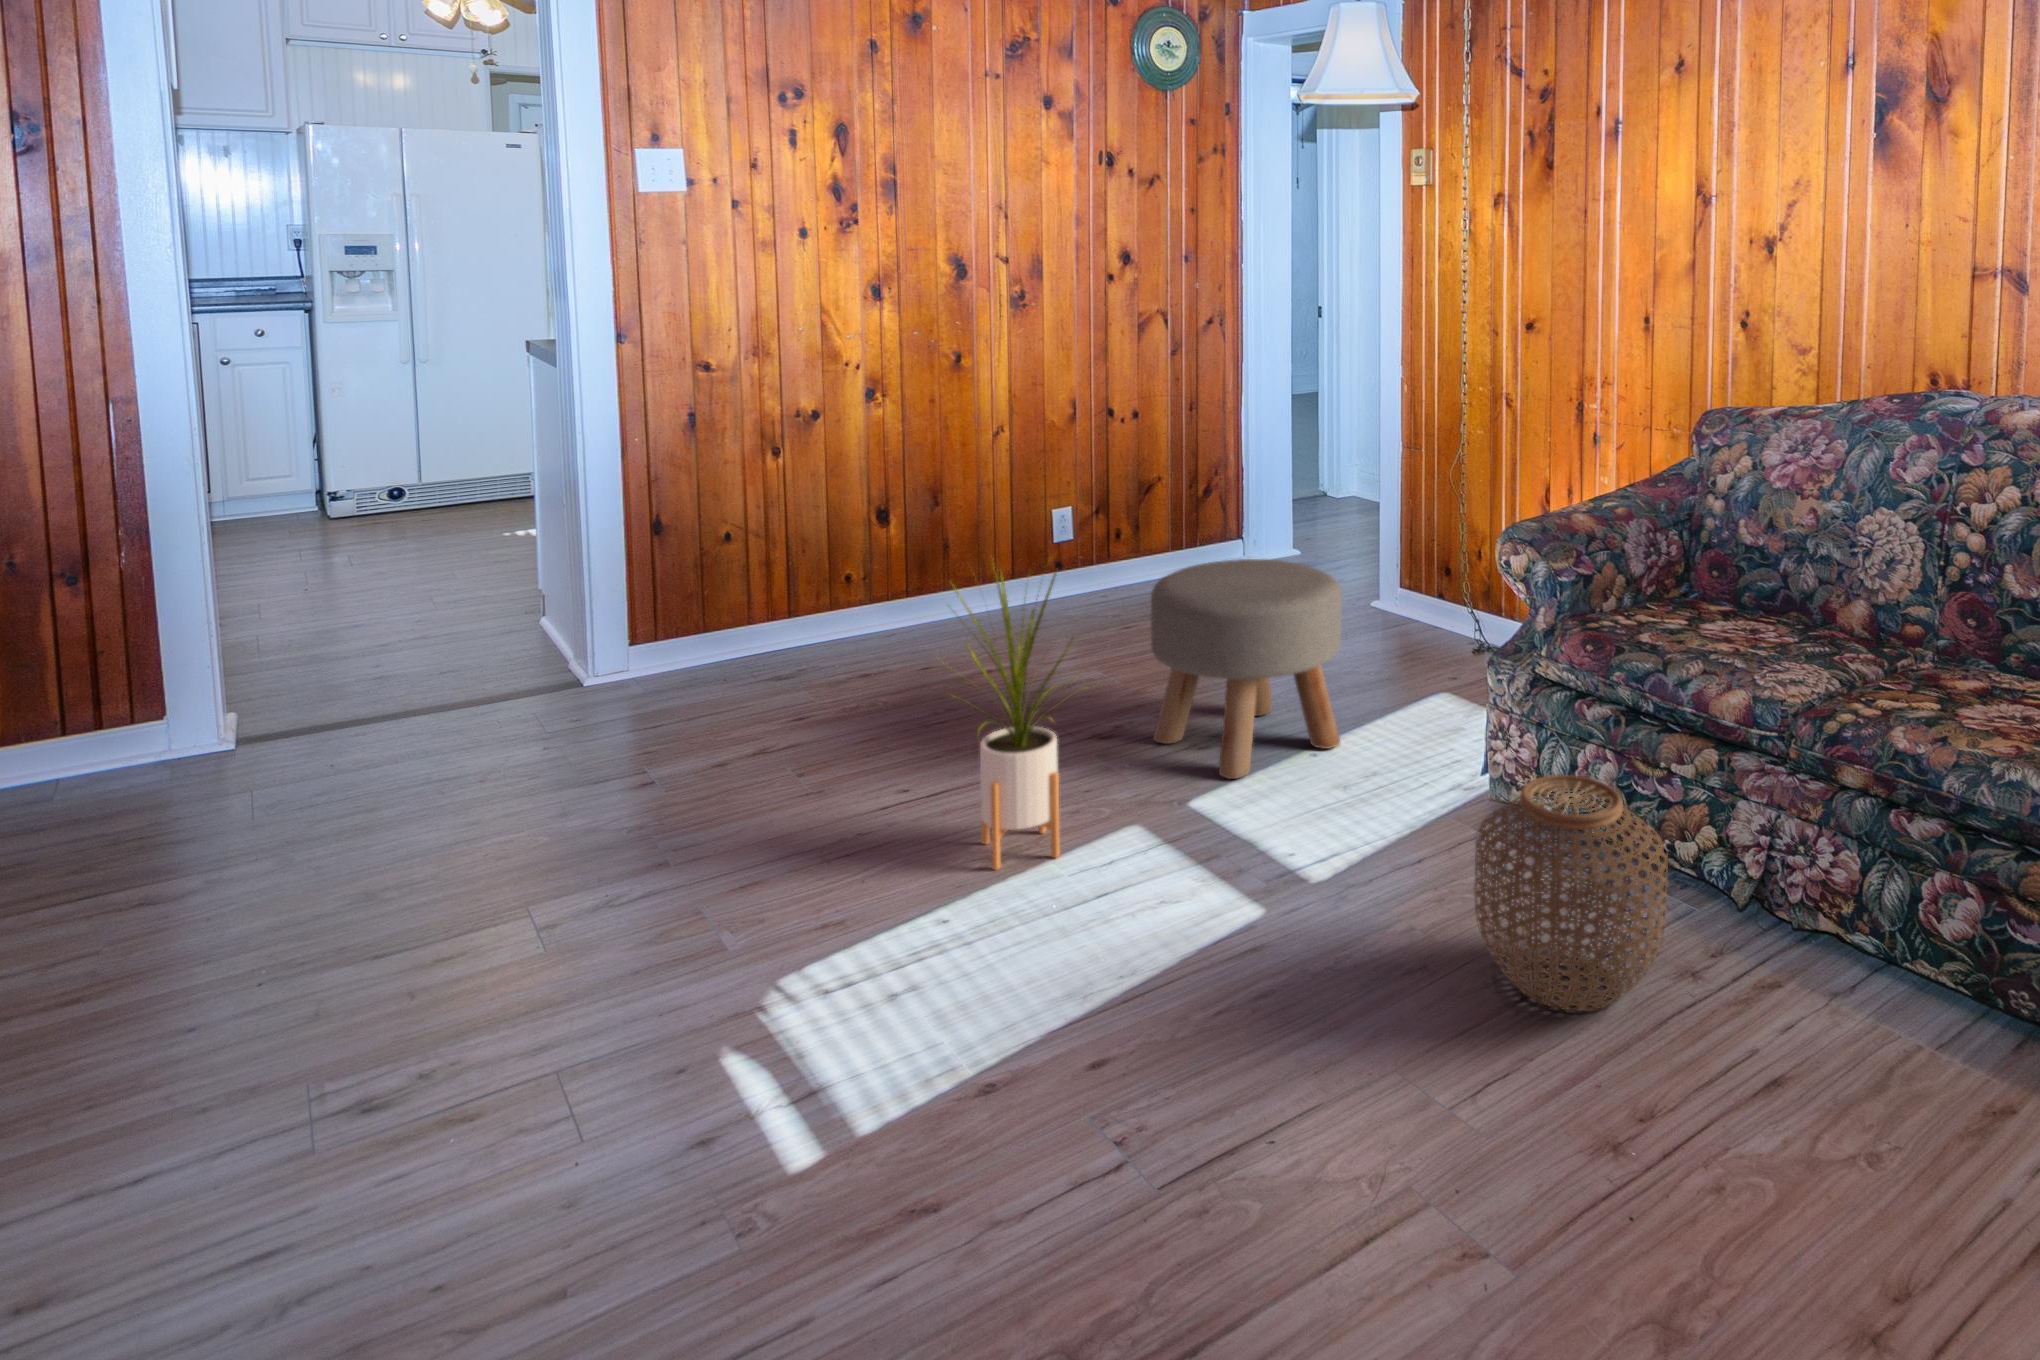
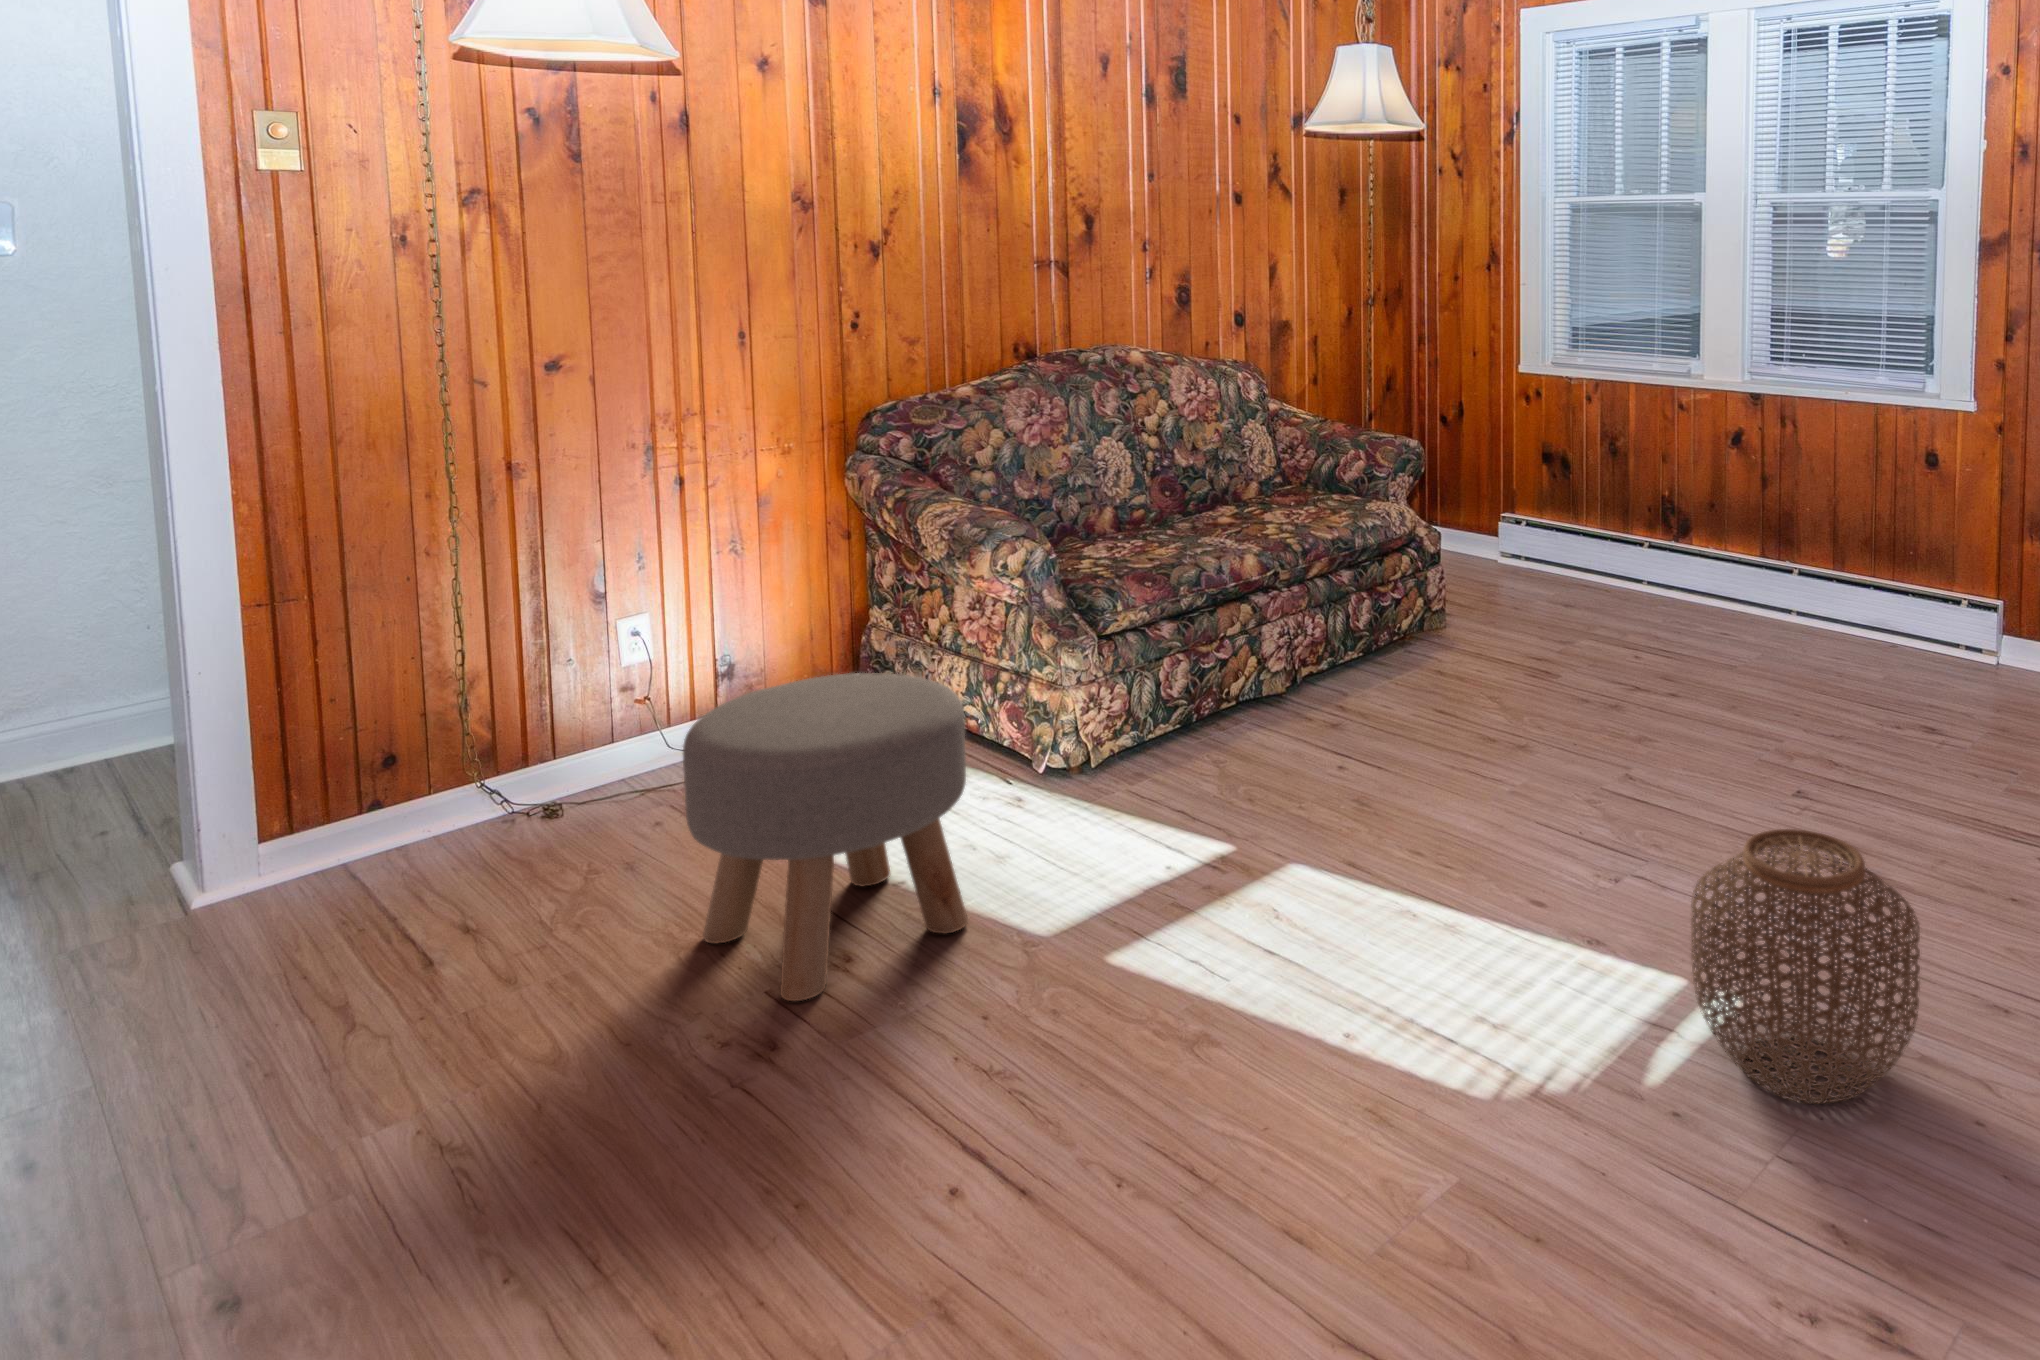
house plant: present [948,572,1073,869] -> none [1043,643,1256,1075]
woven basket: present [1475,775,1668,1011] -> present [1691,829,1920,1104]

